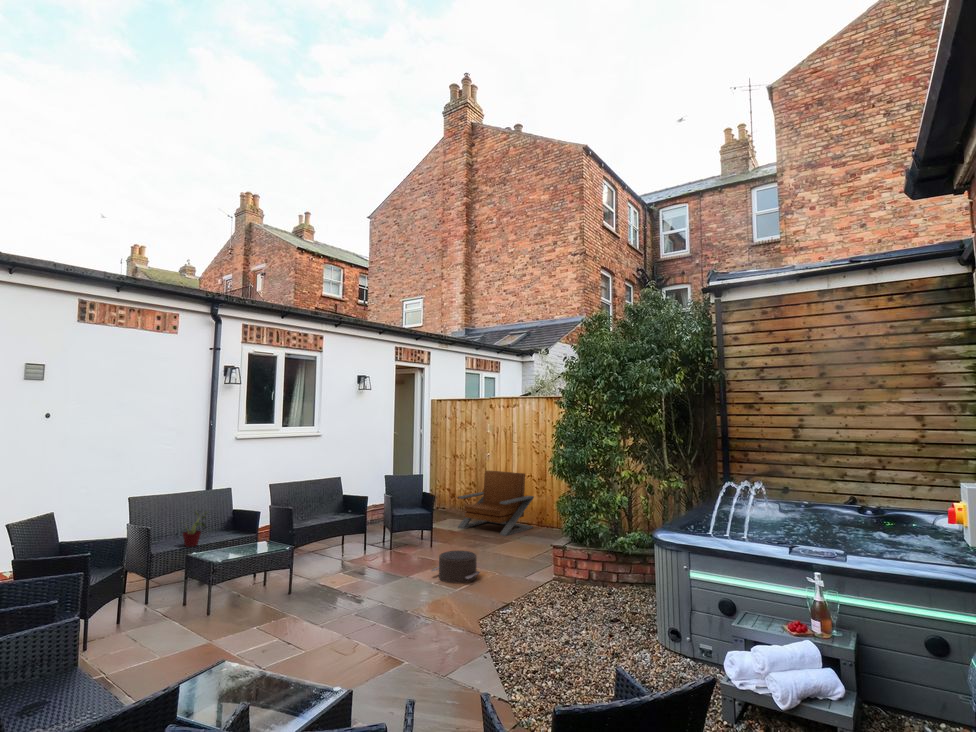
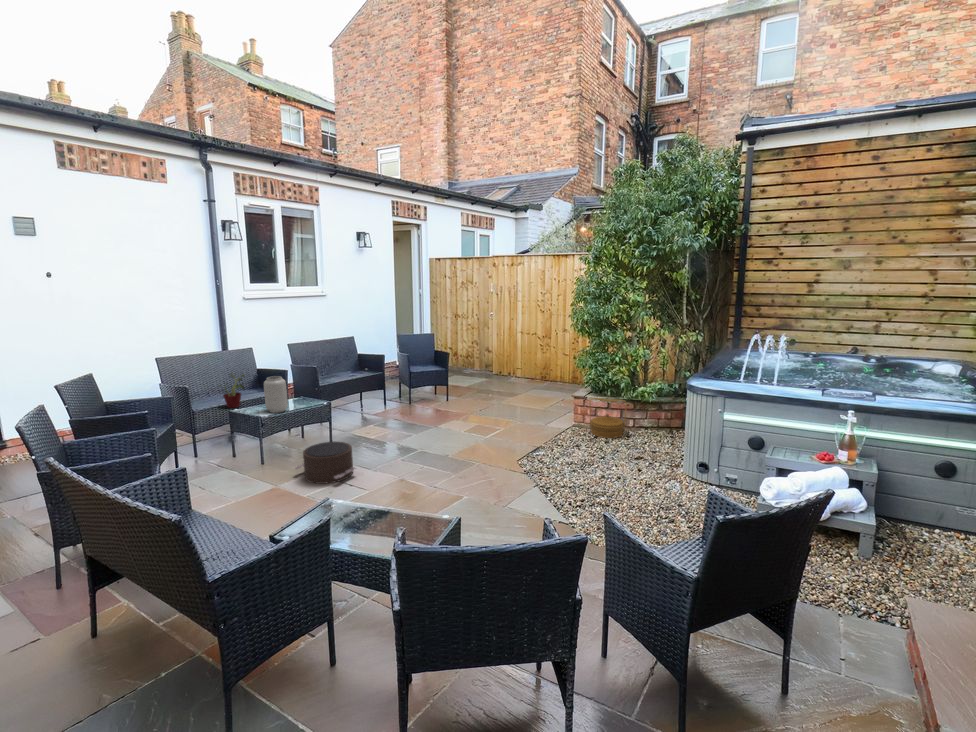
lounge chair: present [458,471,534,536] -> none [467,328,540,389]
vase: none [220,515,244,553] -> present [264,376,288,413]
woven basket: none [561,547,600,595] -> present [590,398,627,438]
pouf: present [431,551,479,583] -> present [295,442,355,484]

